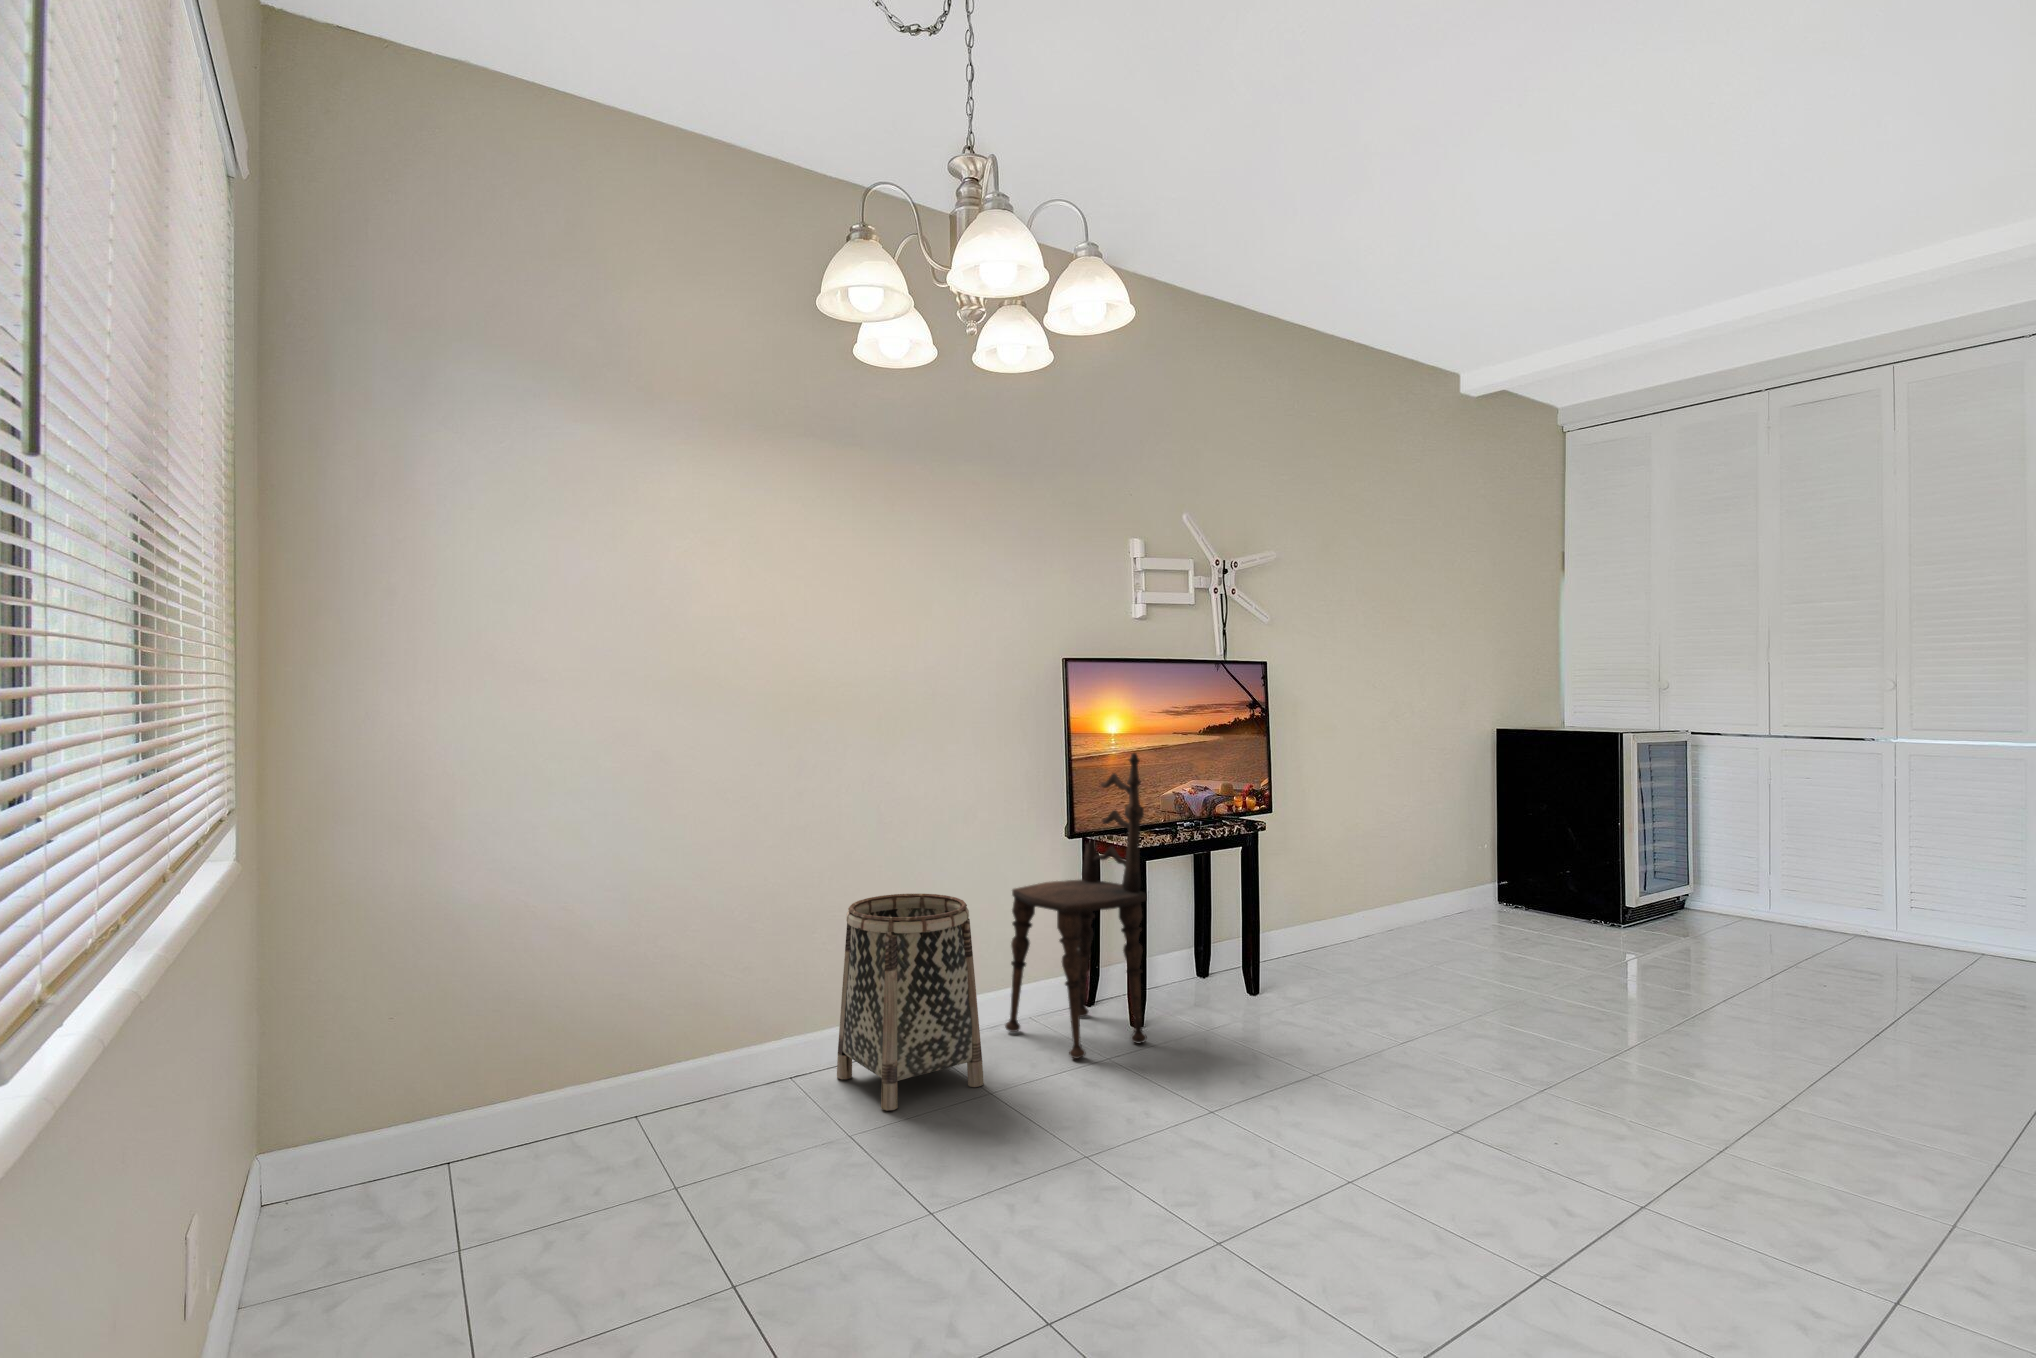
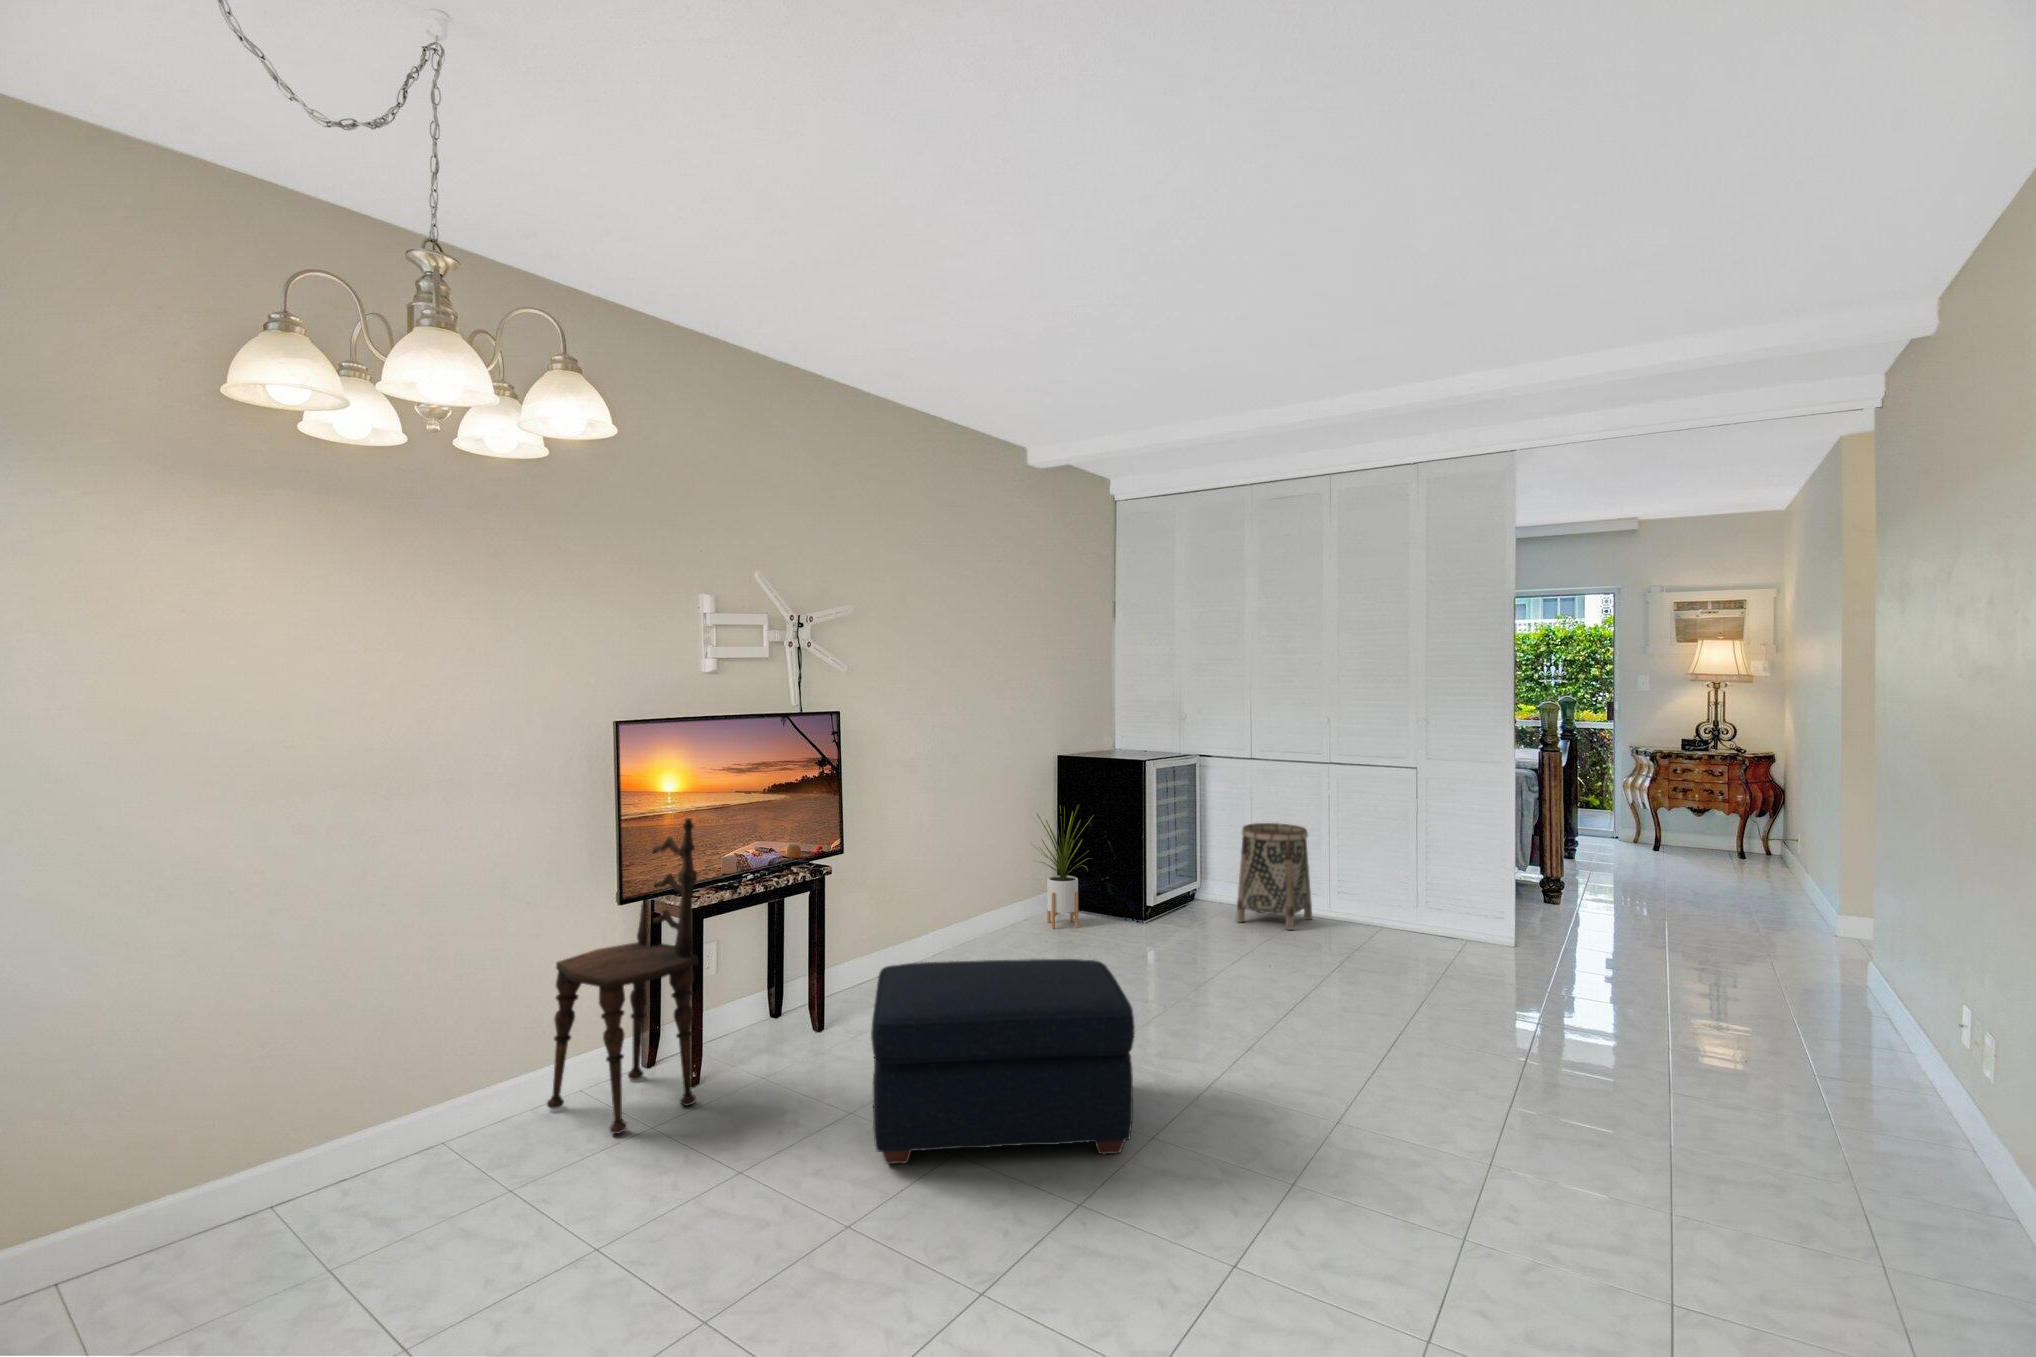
house plant: none [1472,777,1556,922] -> present [1033,812,1088,929]
basket: present [837,894,984,1110] -> present [1236,823,1312,930]
ottoman: none [1339,915,1677,1146] -> present [871,959,1135,1164]

